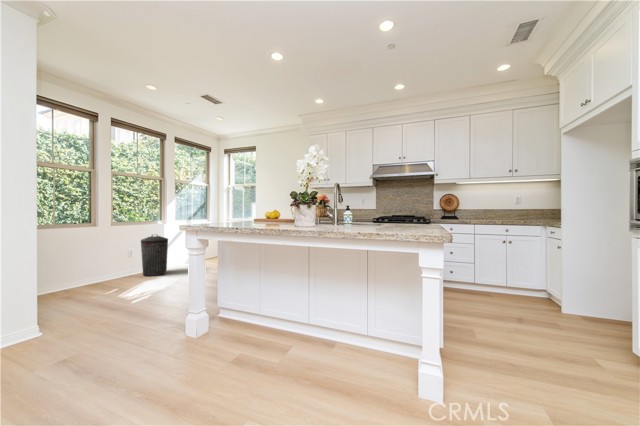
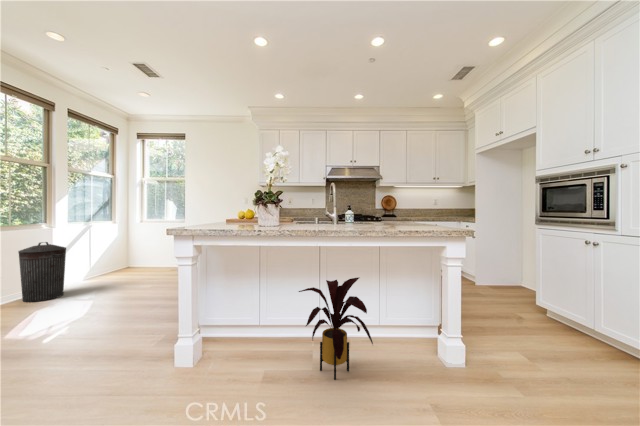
house plant: none [259,278,340,373] -> present [299,278,373,380]

